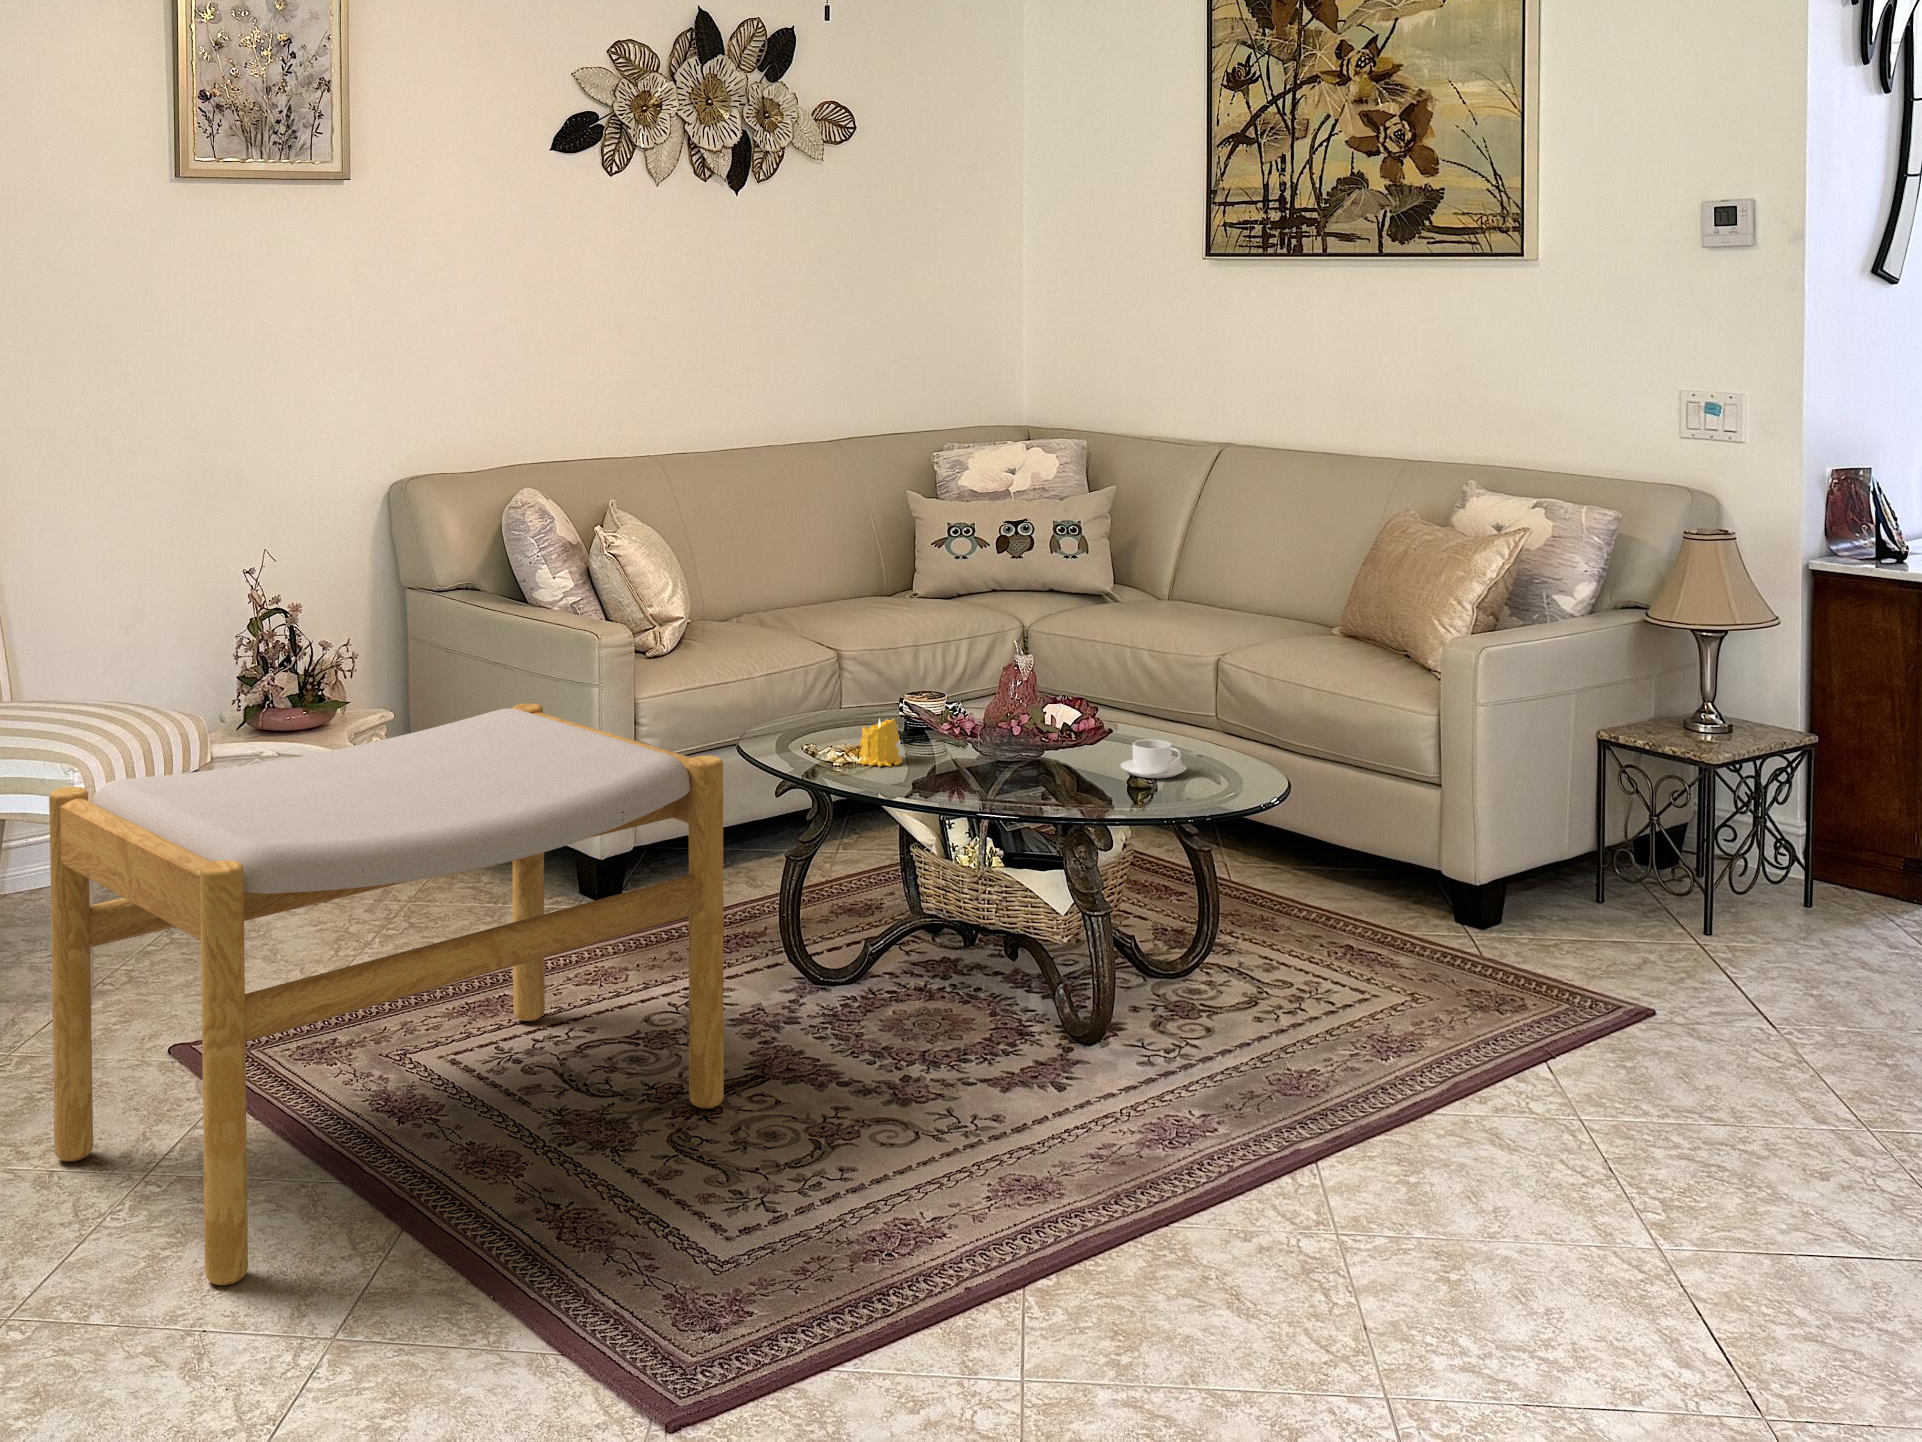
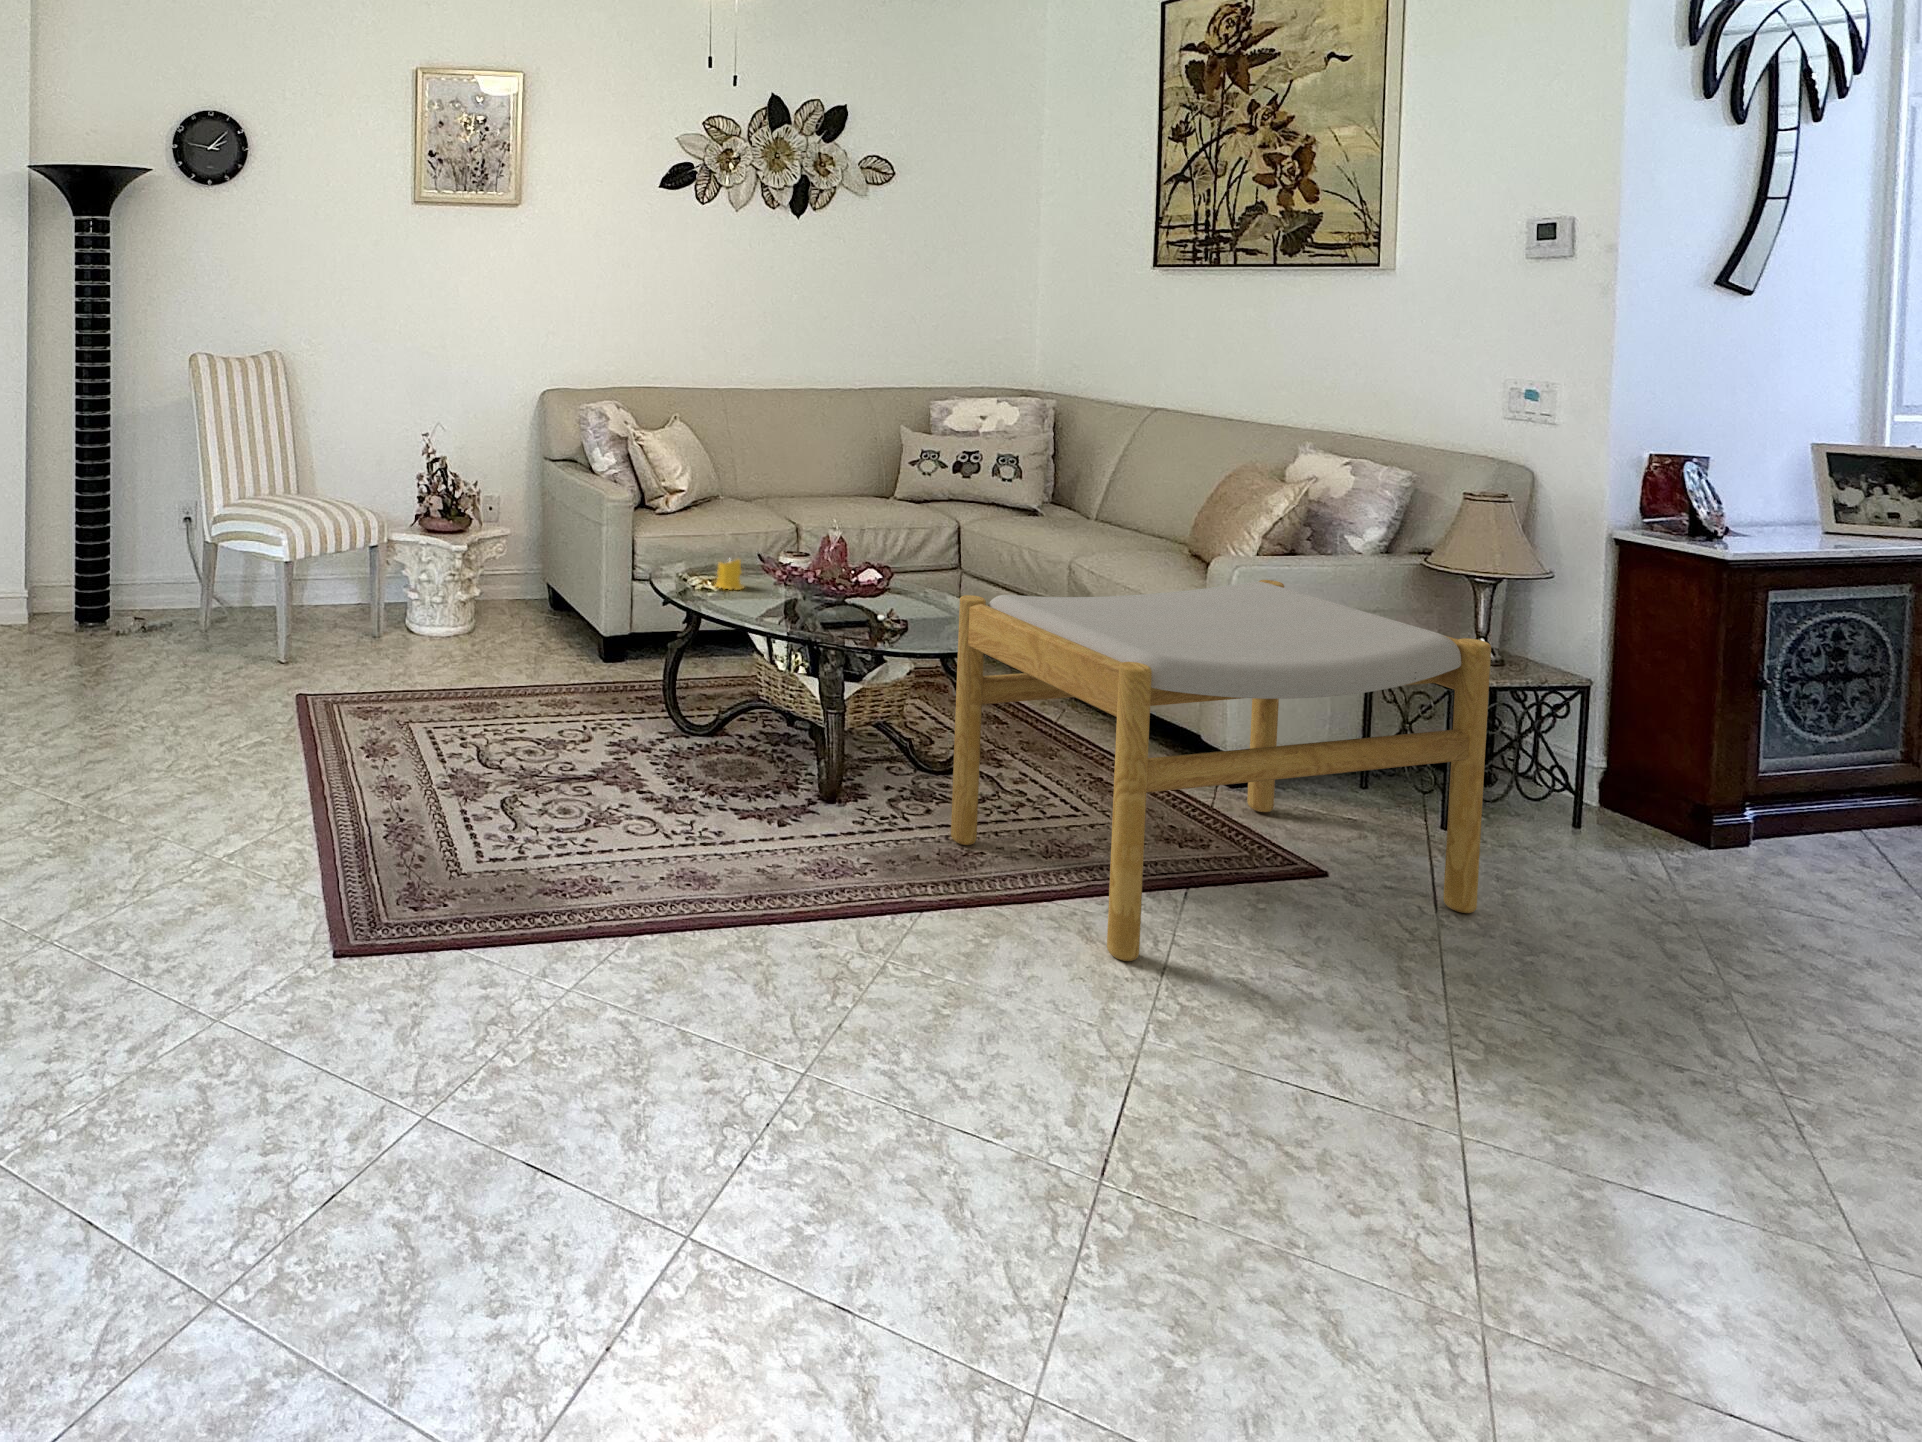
footstool: present [49,703,724,1285] -> present [951,580,1491,961]
coffee cup: present [1120,740,1187,778] -> none [884,595,934,624]

